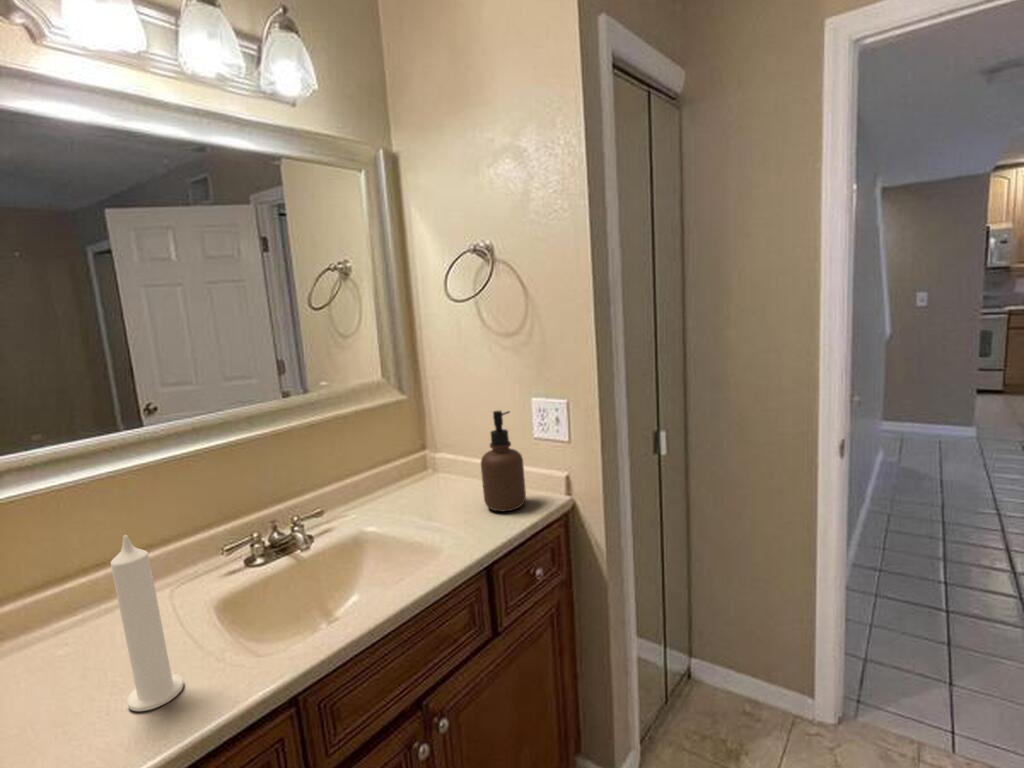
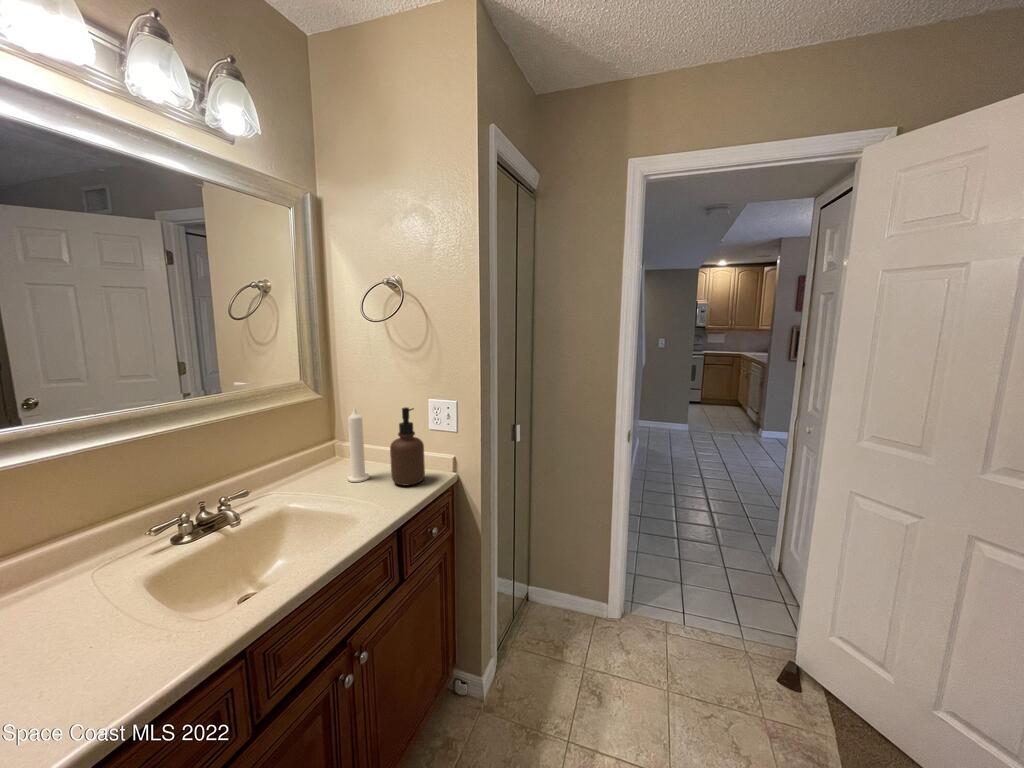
candle: present [111,535,183,711] -> present [348,407,369,482]

